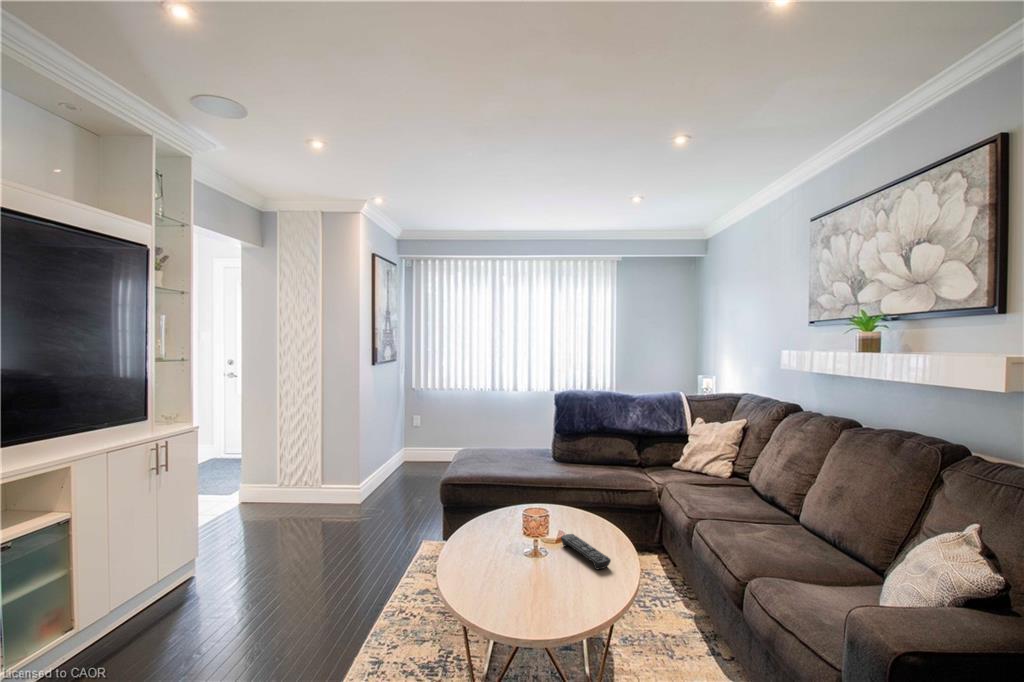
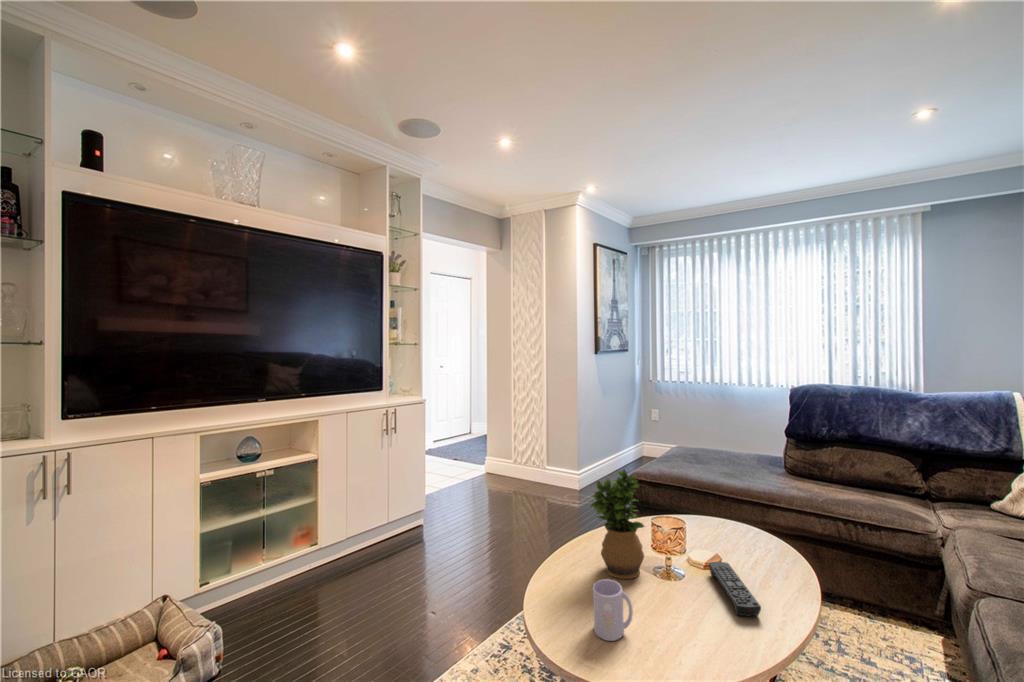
potted plant: none [481,473,523,565] -> present [590,469,644,579]
mug: none [515,566,545,616] -> present [593,579,633,641]

